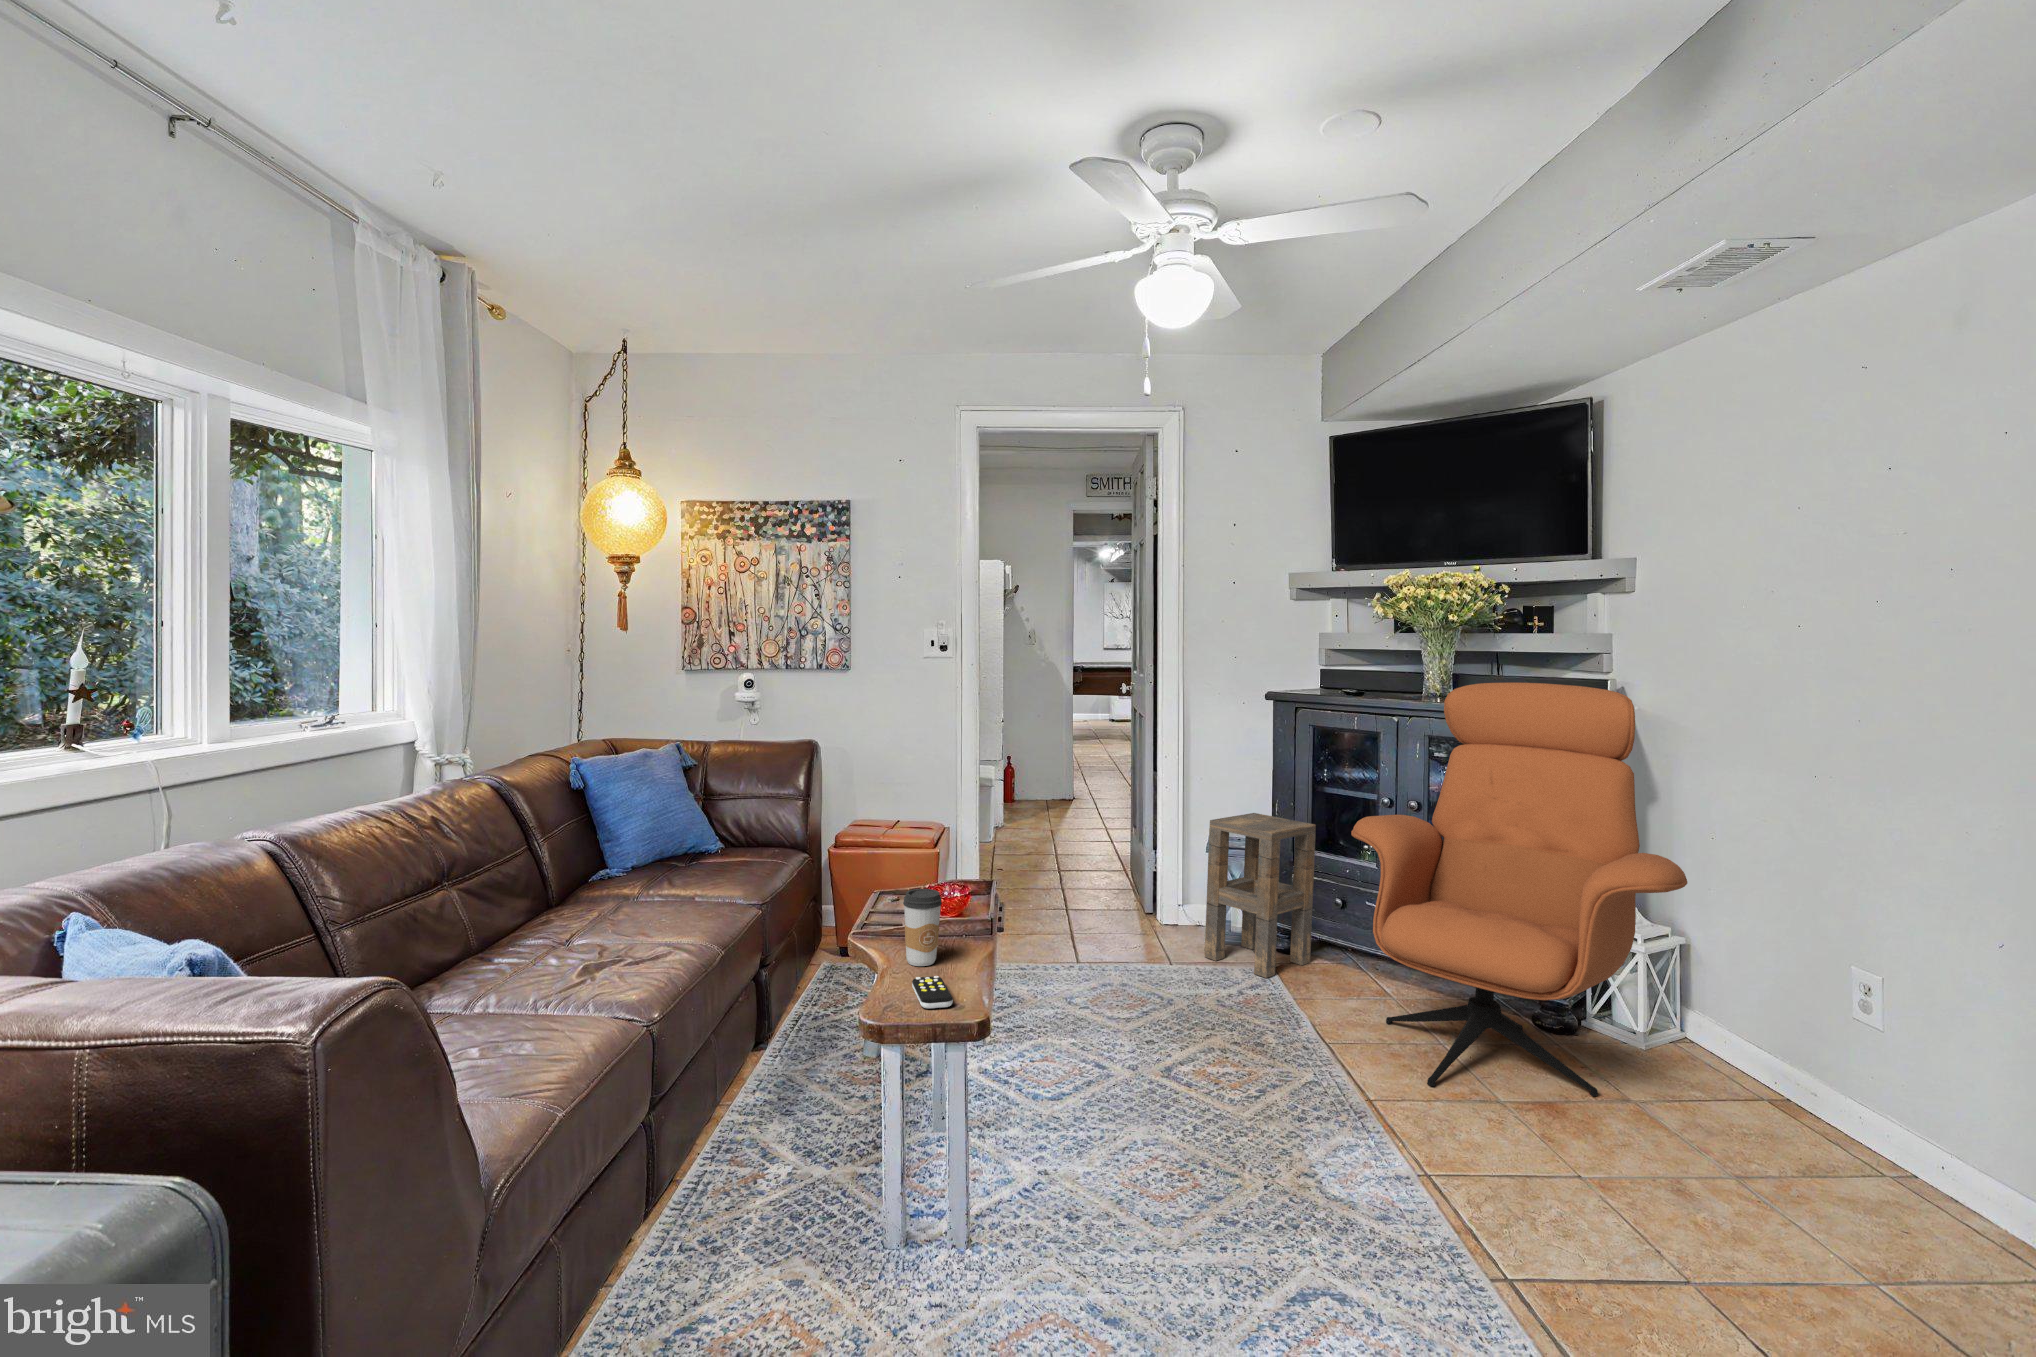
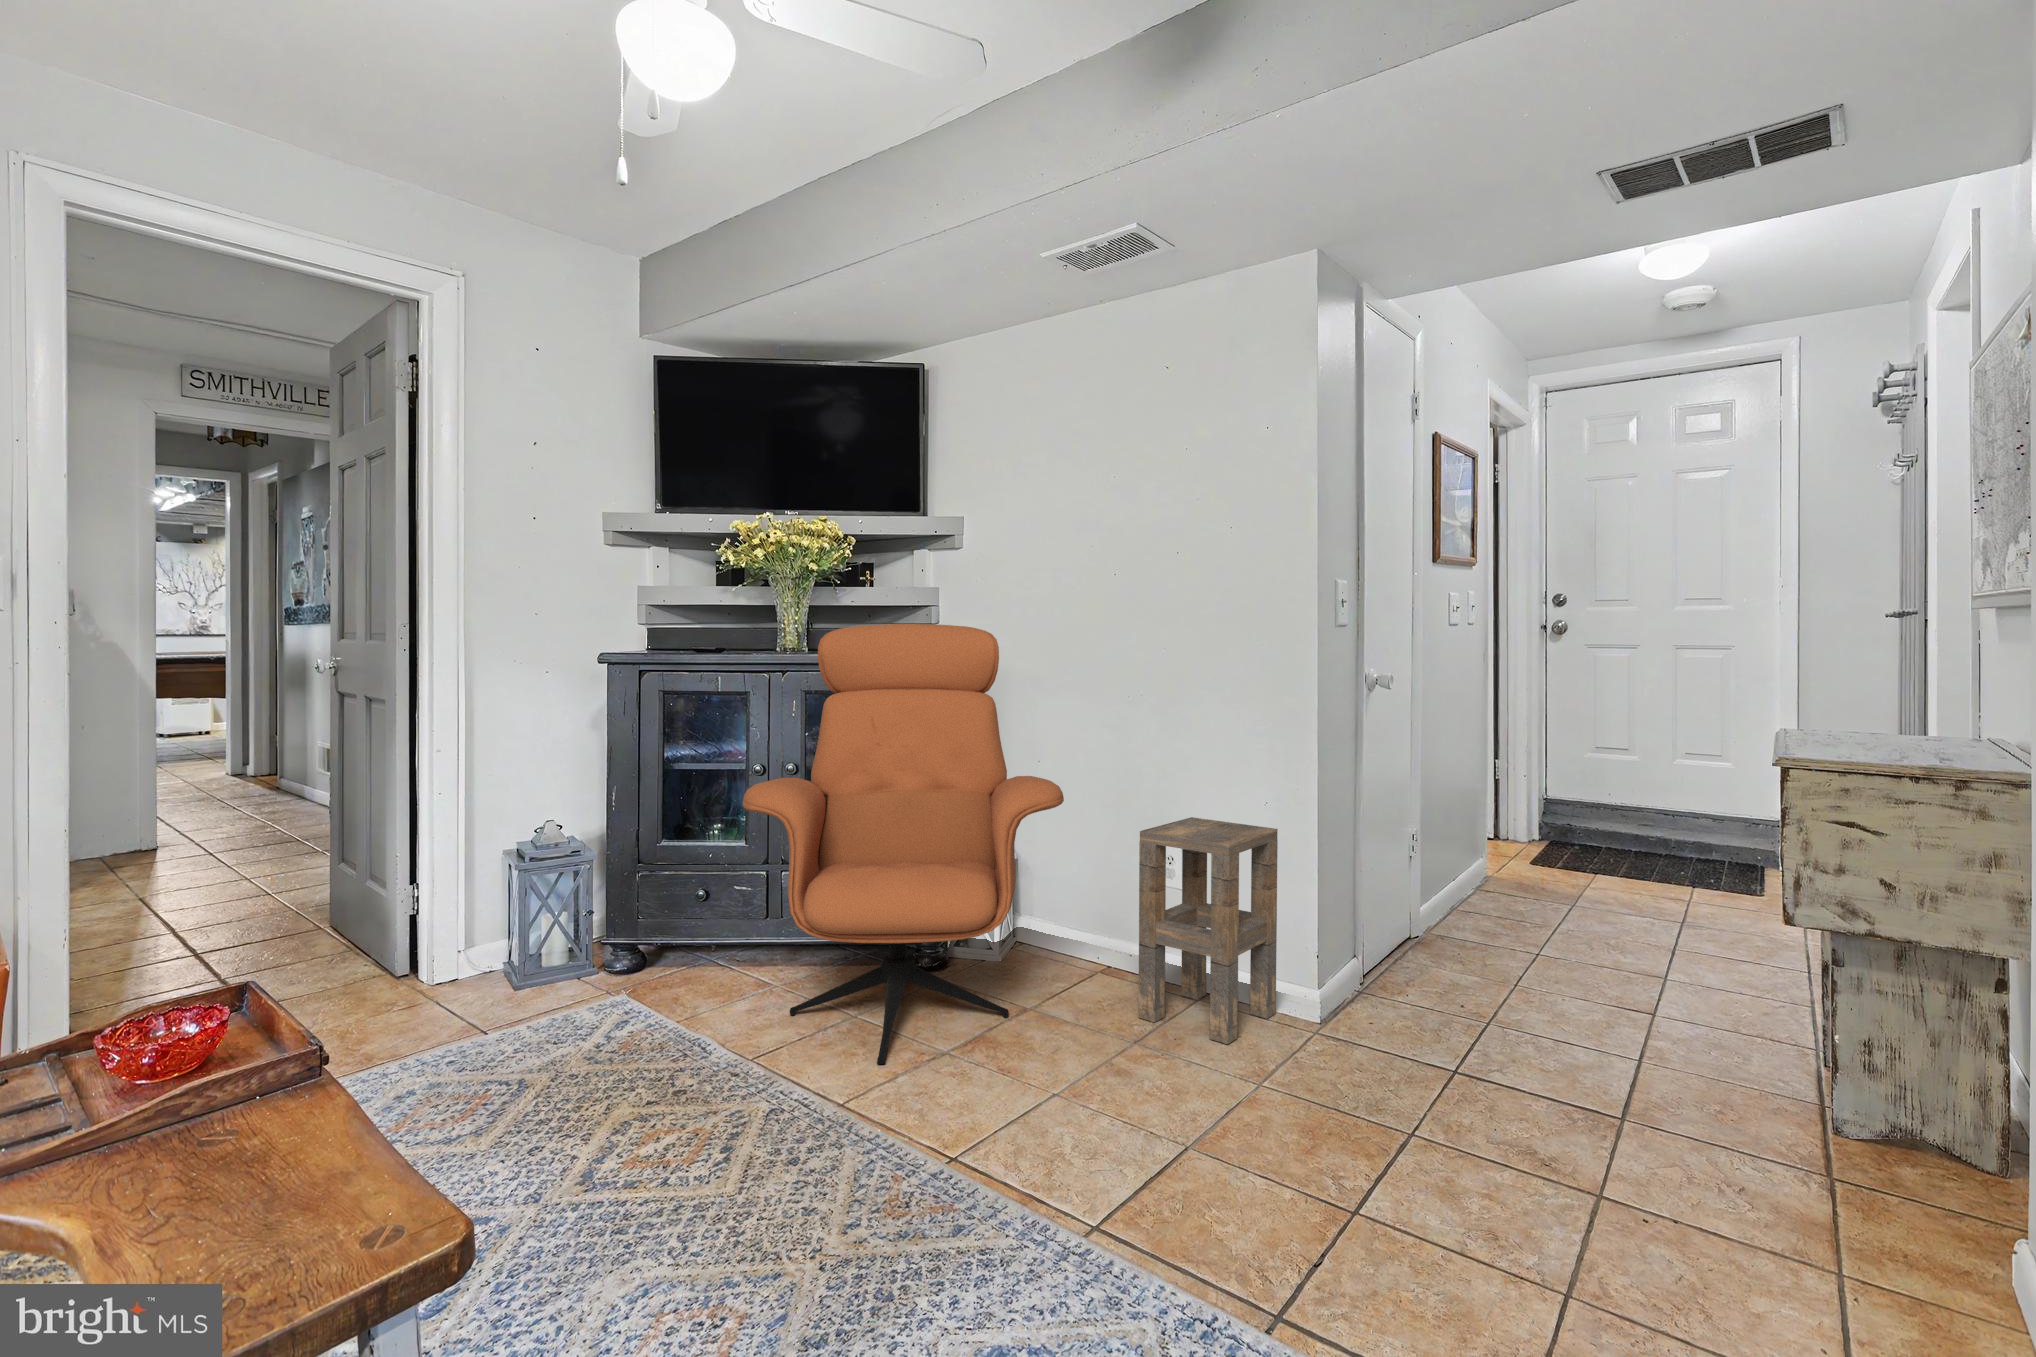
side table: present [1205,813,1316,978] -> present [1138,817,1278,1044]
coffee cup: present [903,889,942,966] -> none [143,1024,248,1196]
remote control: present [912,976,953,1008] -> none [230,1192,367,1270]

